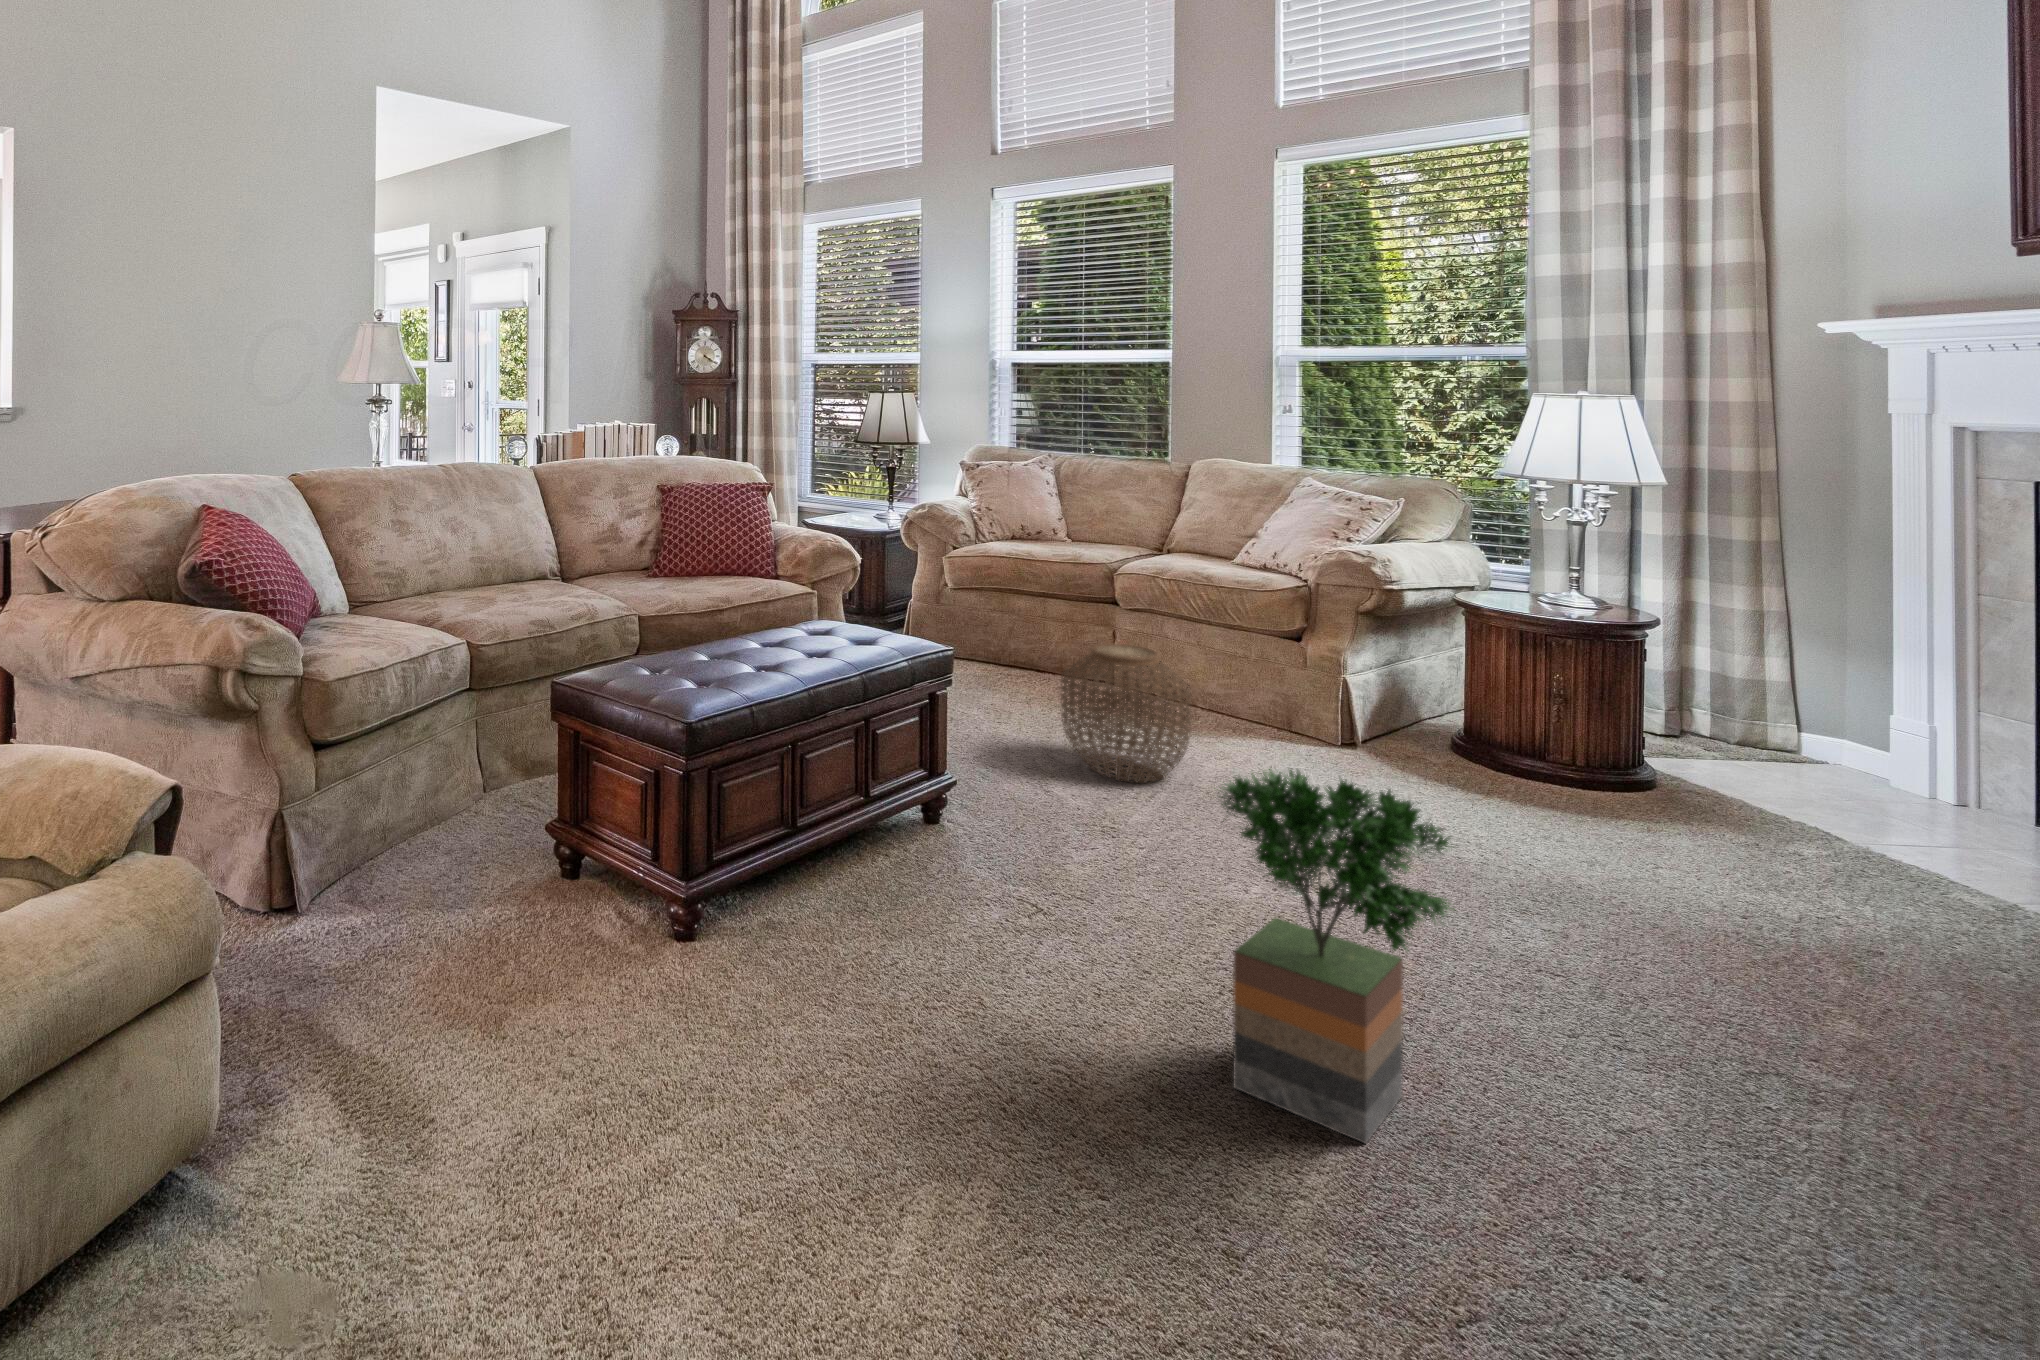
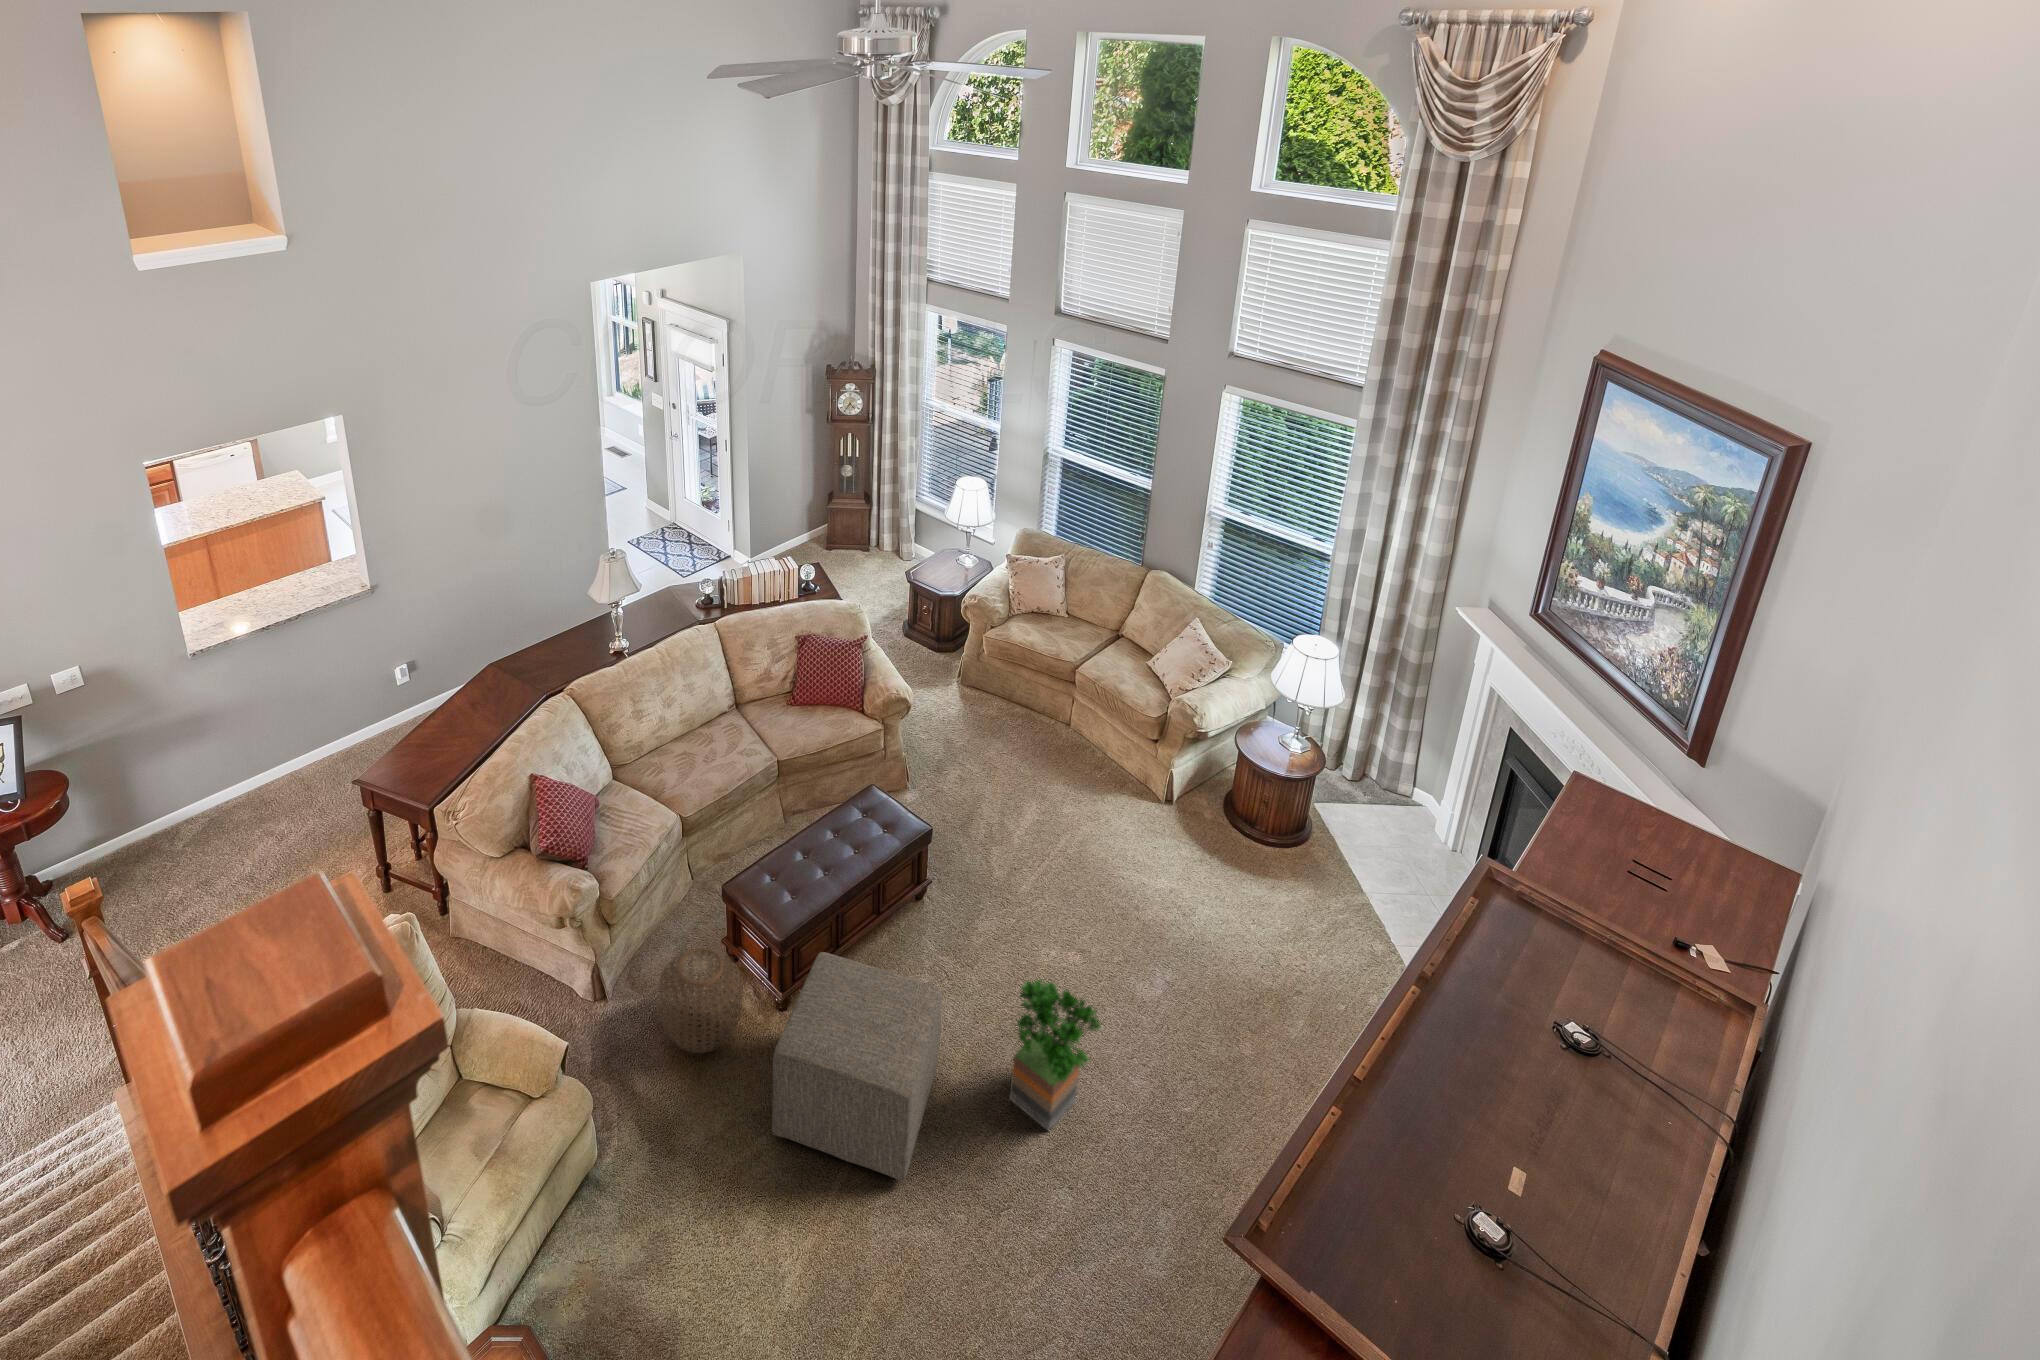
woven basket: present [1061,644,1191,783] -> present [658,948,742,1053]
ottoman: none [661,757,1039,1207] -> present [772,952,942,1181]

